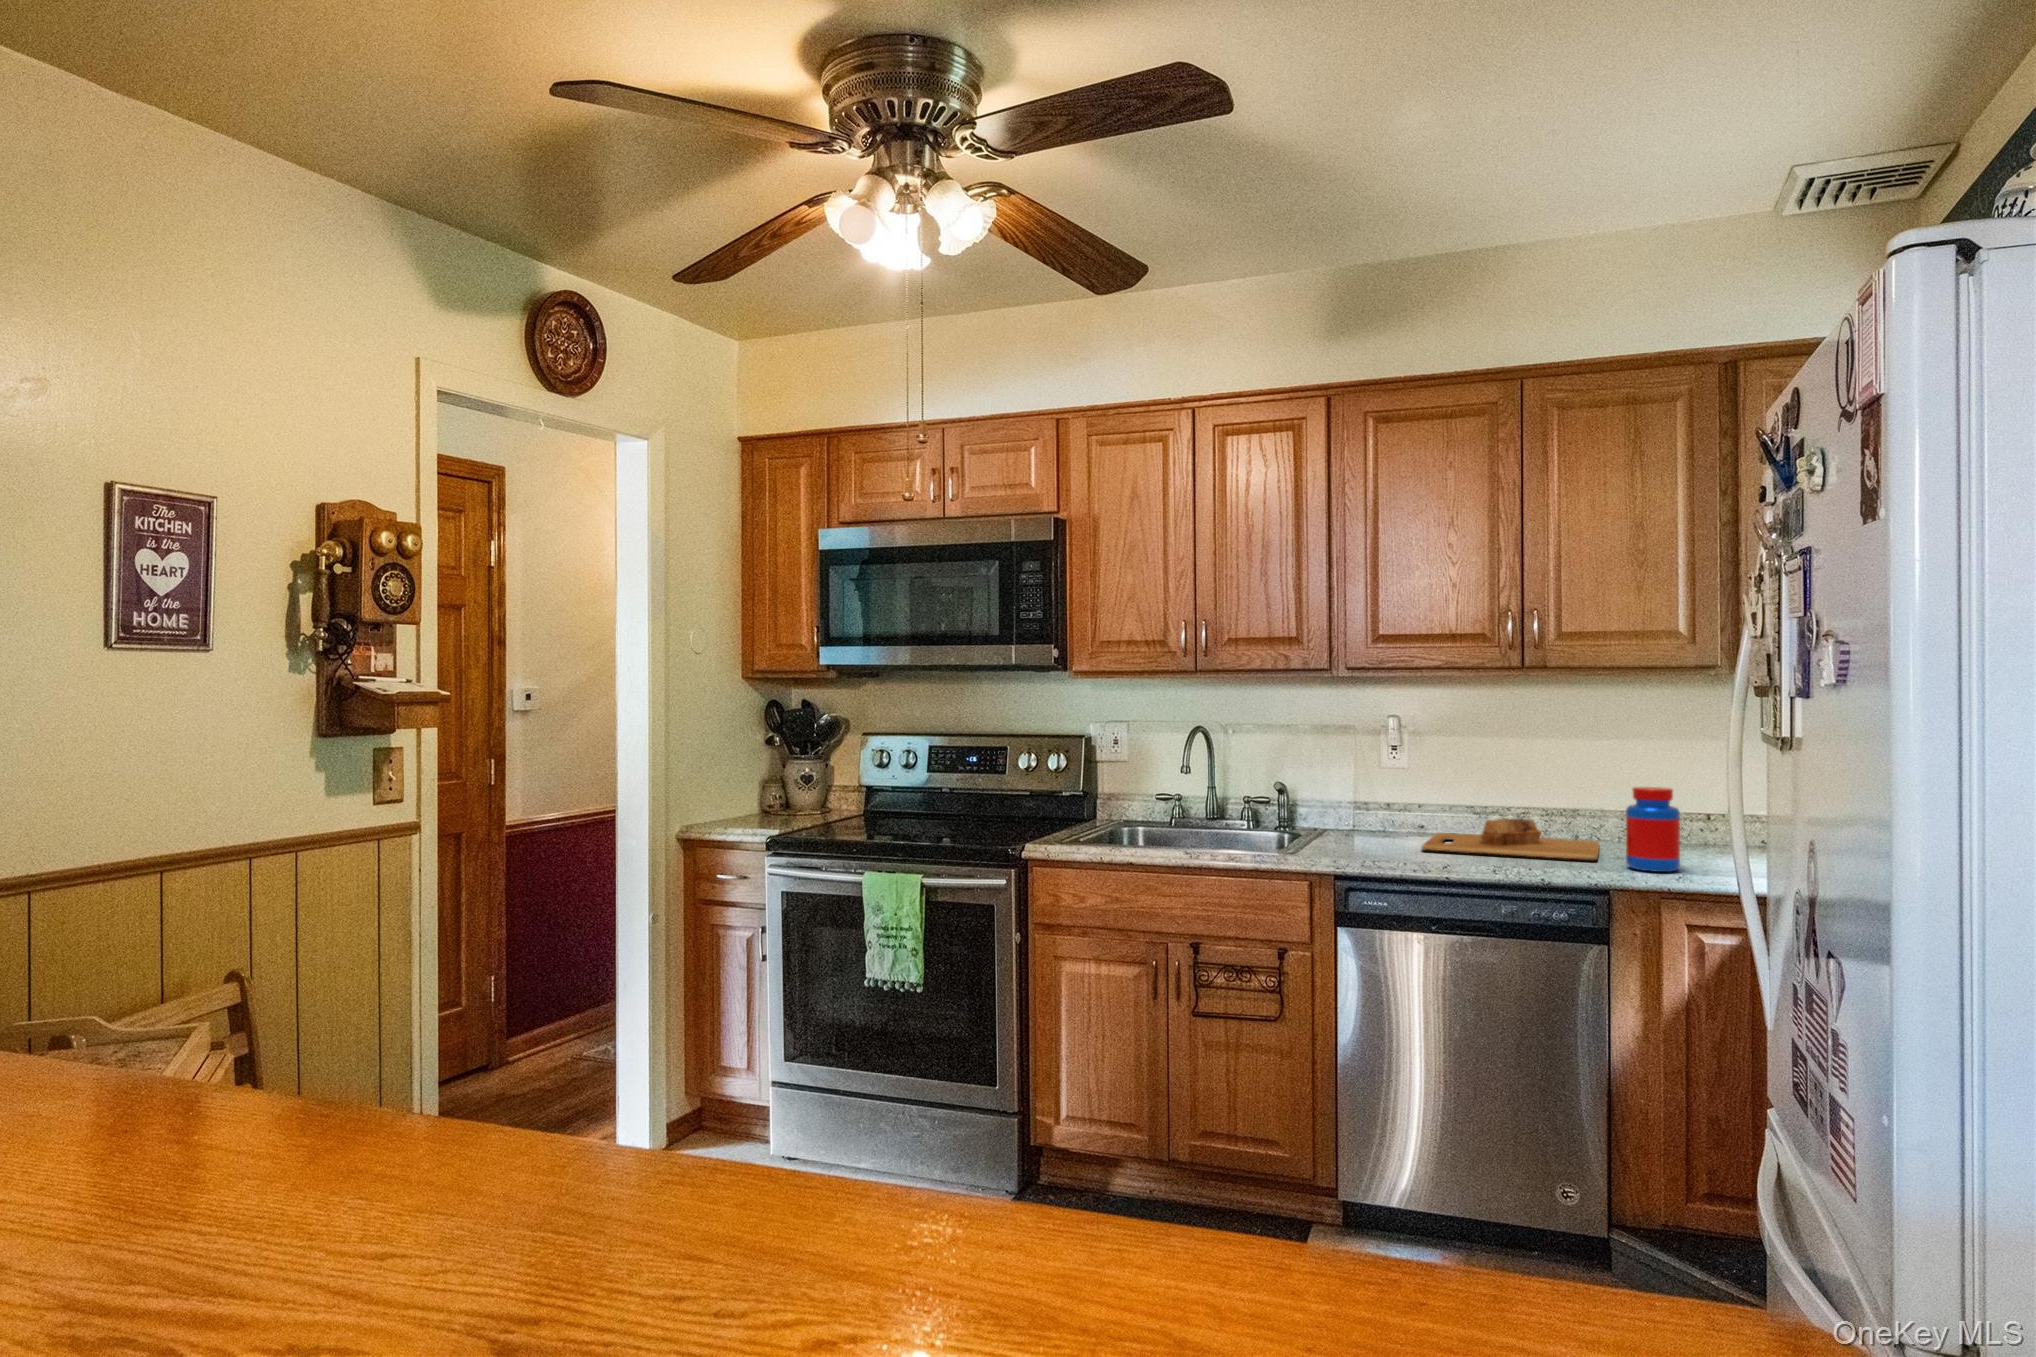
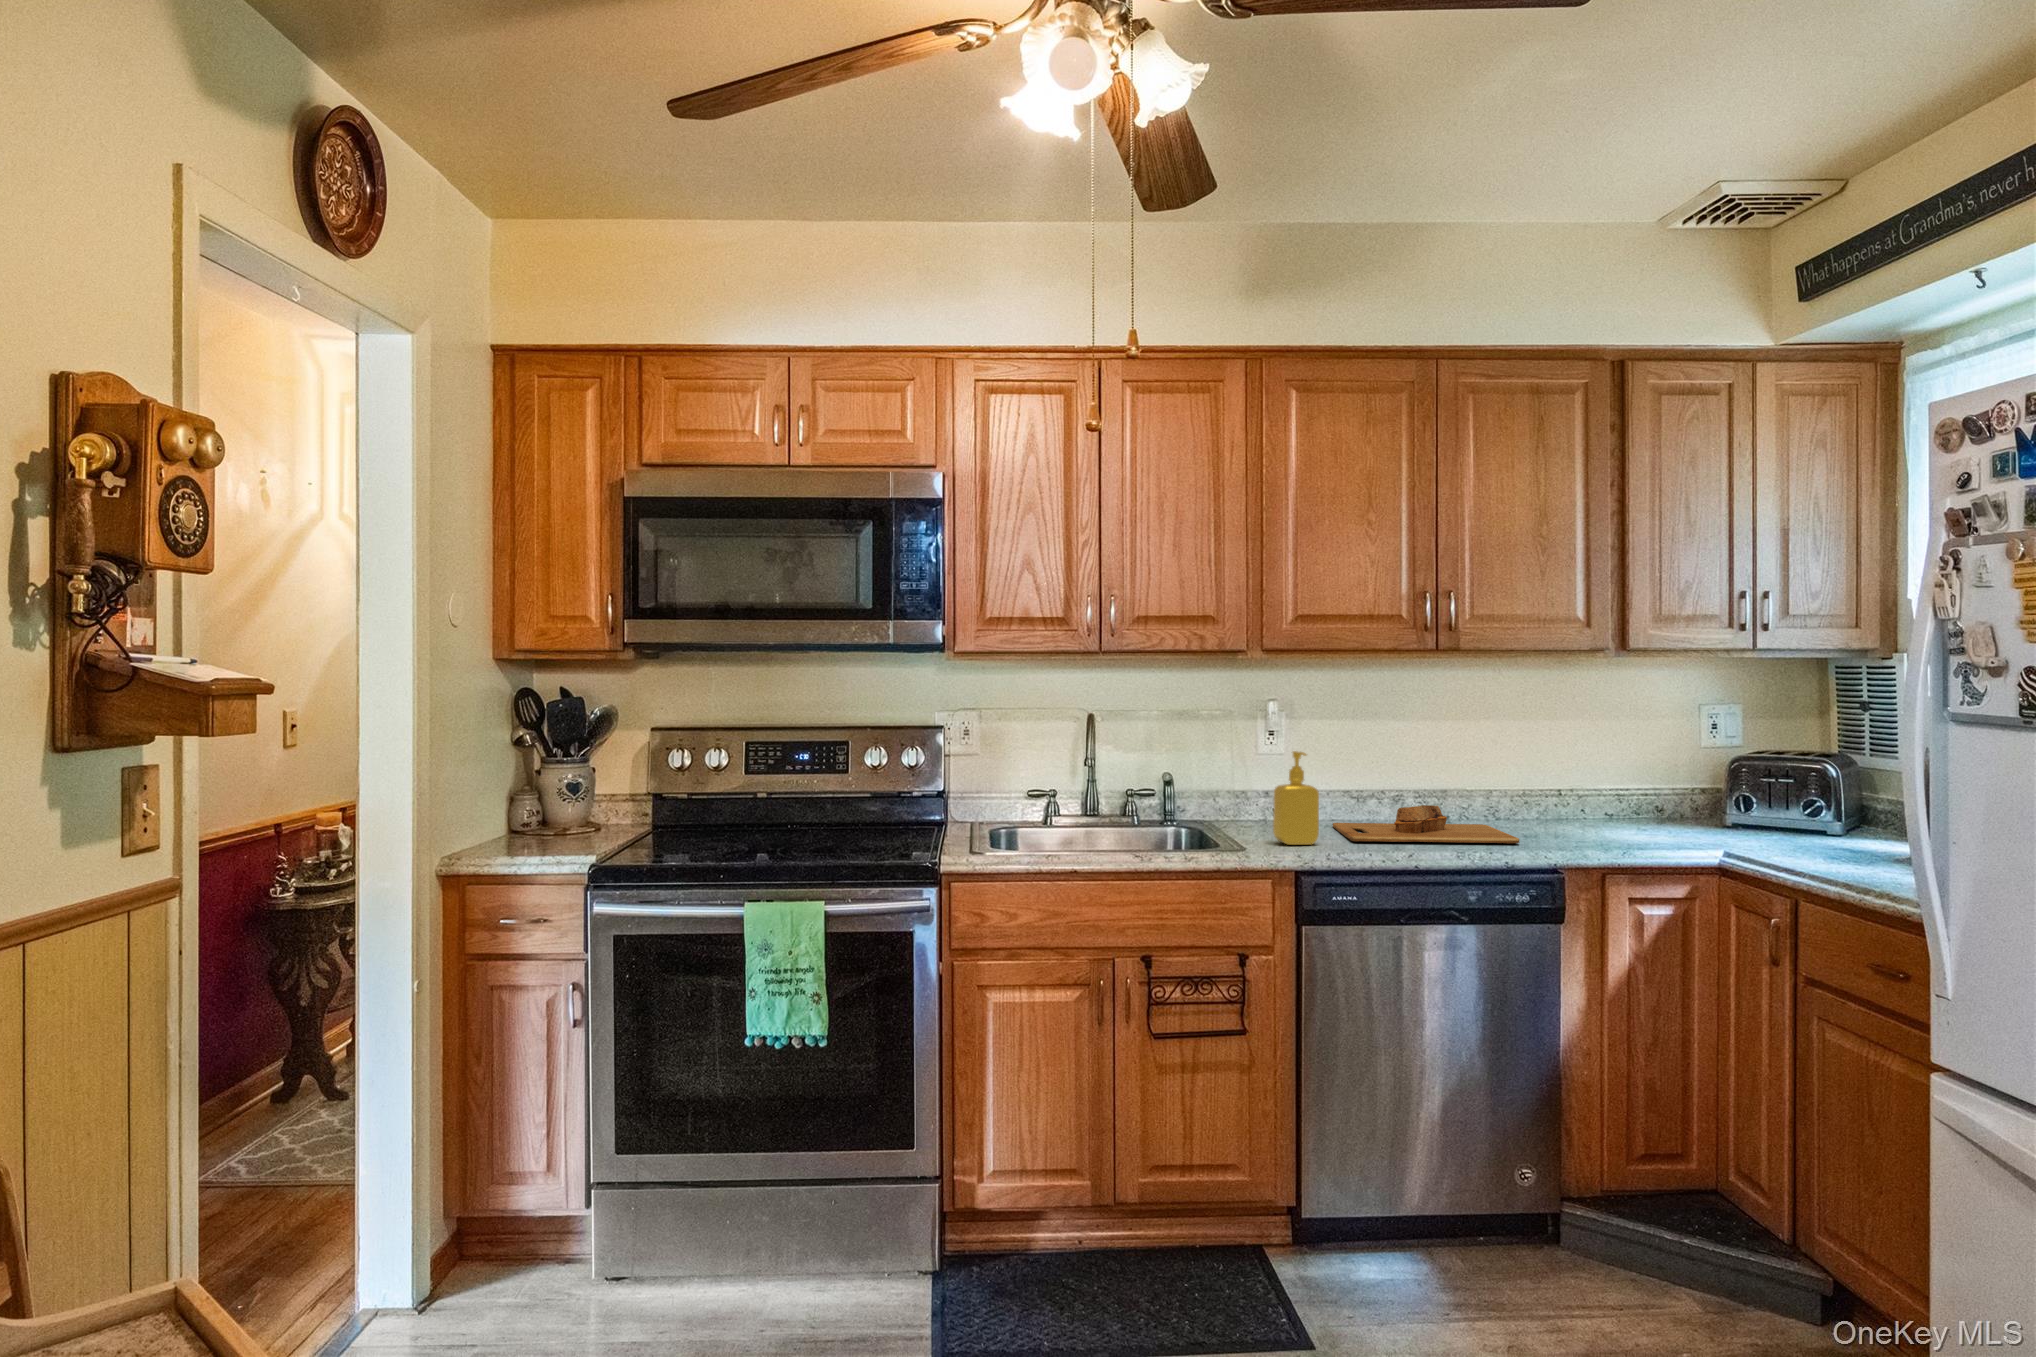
soap dispenser: none [1343,762,1383,851] -> present [1273,751,1319,845]
jar: present [1626,787,1680,872] -> none [1552,769,1602,851]

